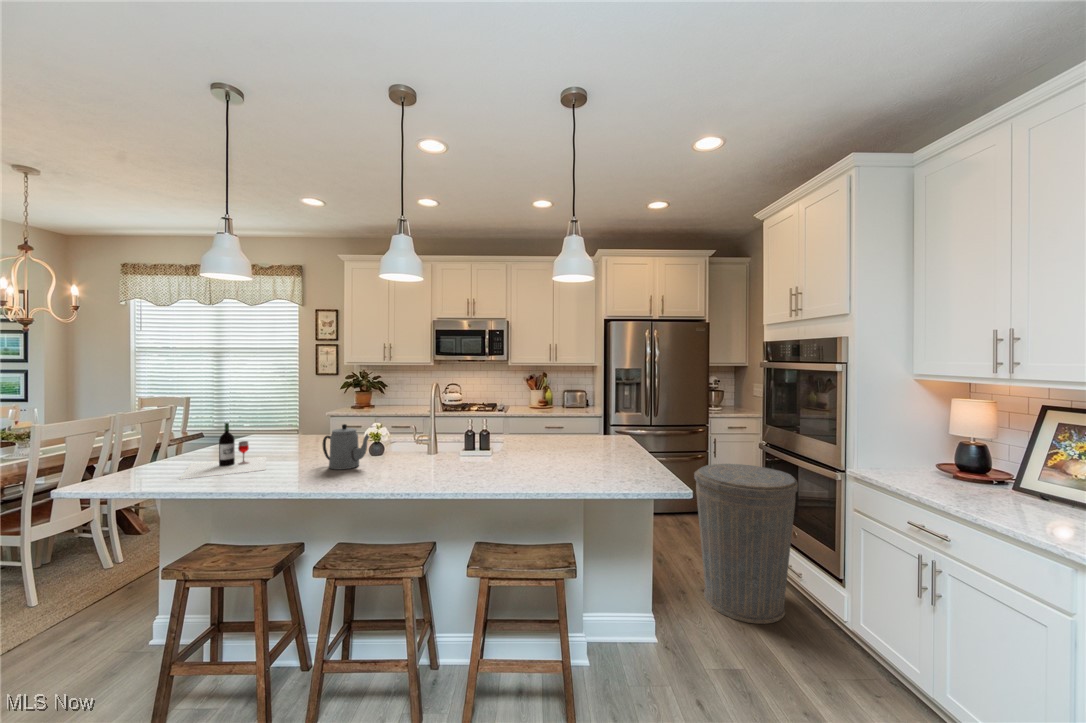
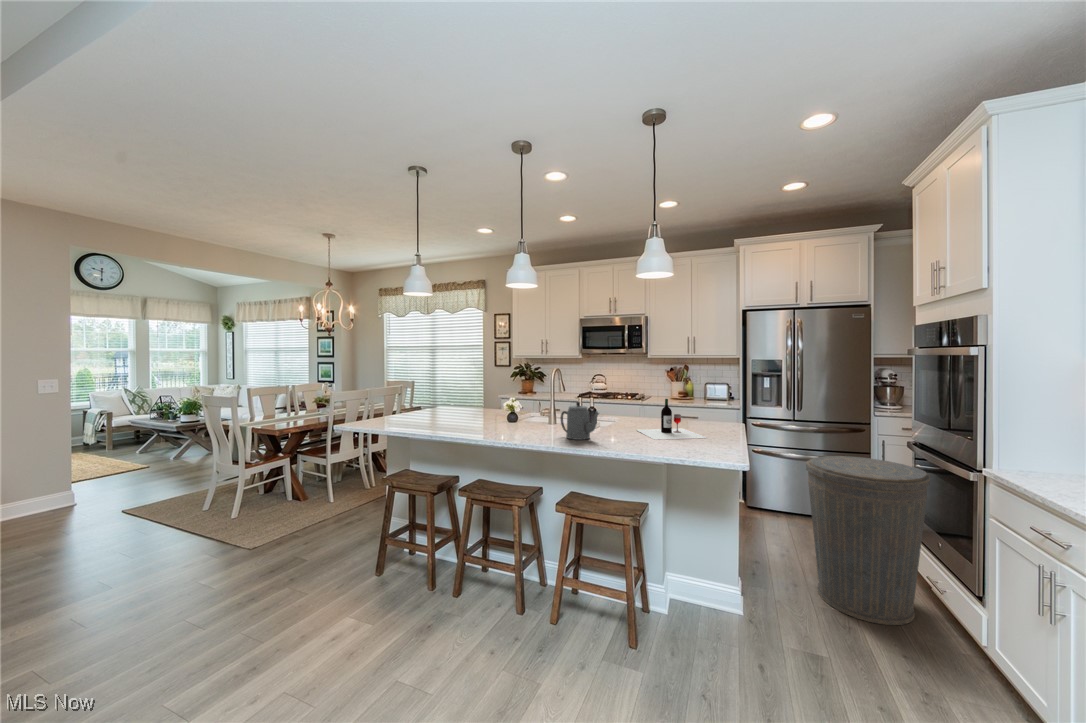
wine bottle: present [180,423,266,479] -> present [637,399,706,439]
teapot: present [323,424,369,469] -> present [561,402,599,440]

